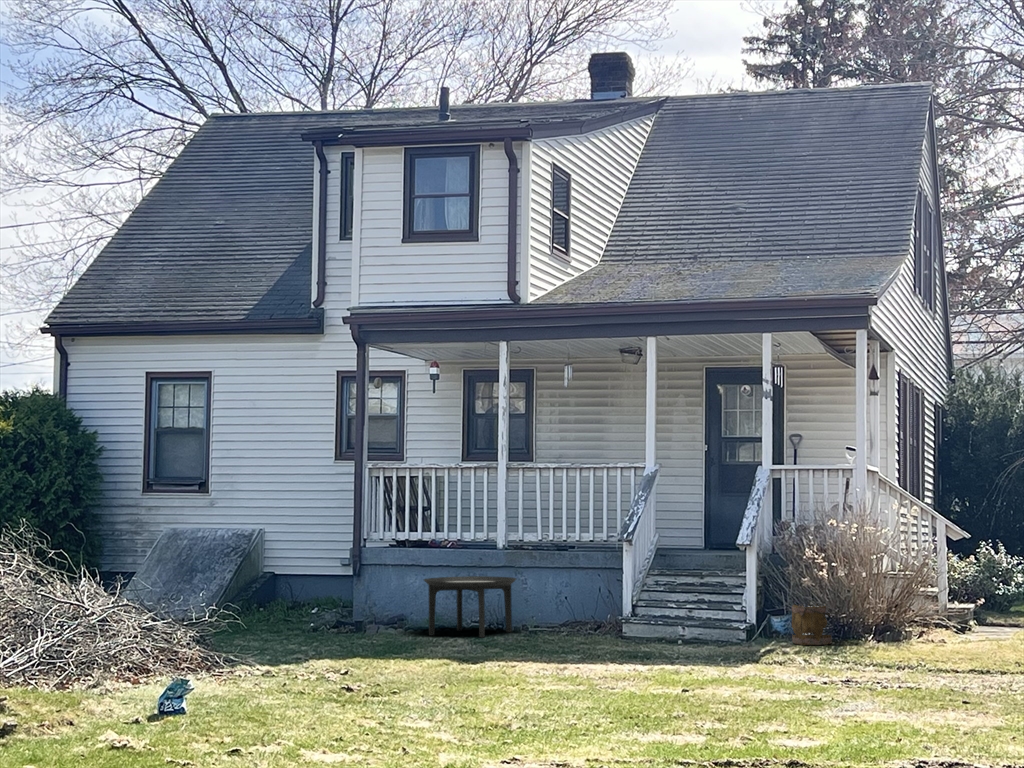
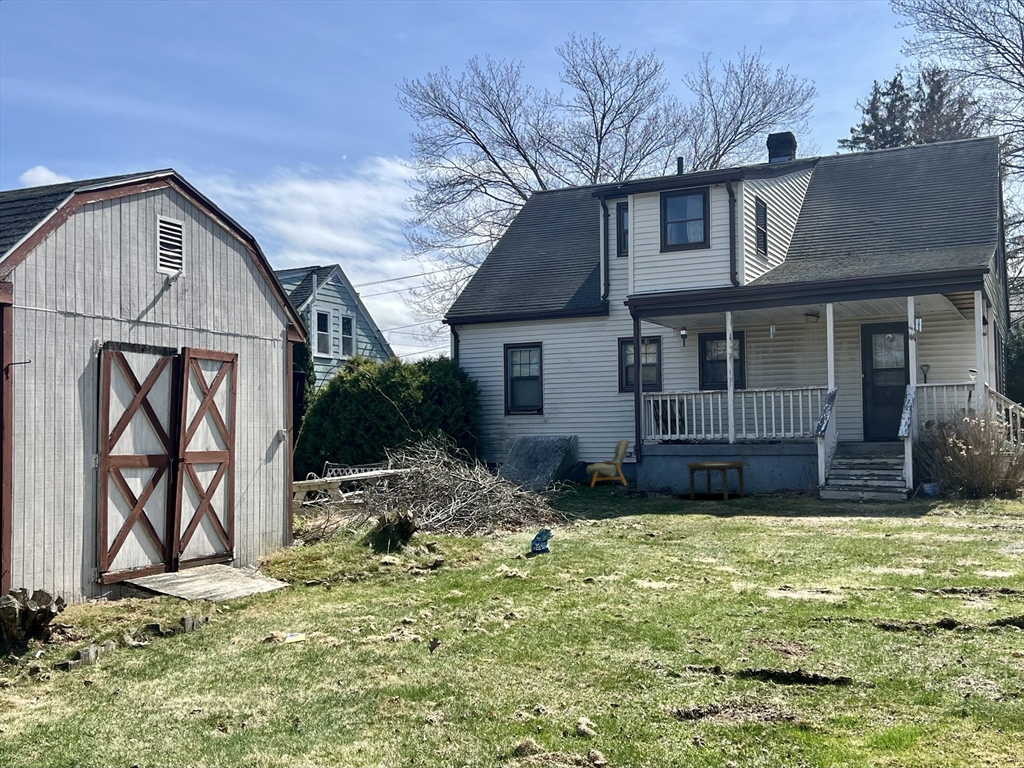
armchair: none [273,538,344,613] -> present [586,440,629,487]
bucket: present [792,604,832,645] -> none [941,474,974,503]

